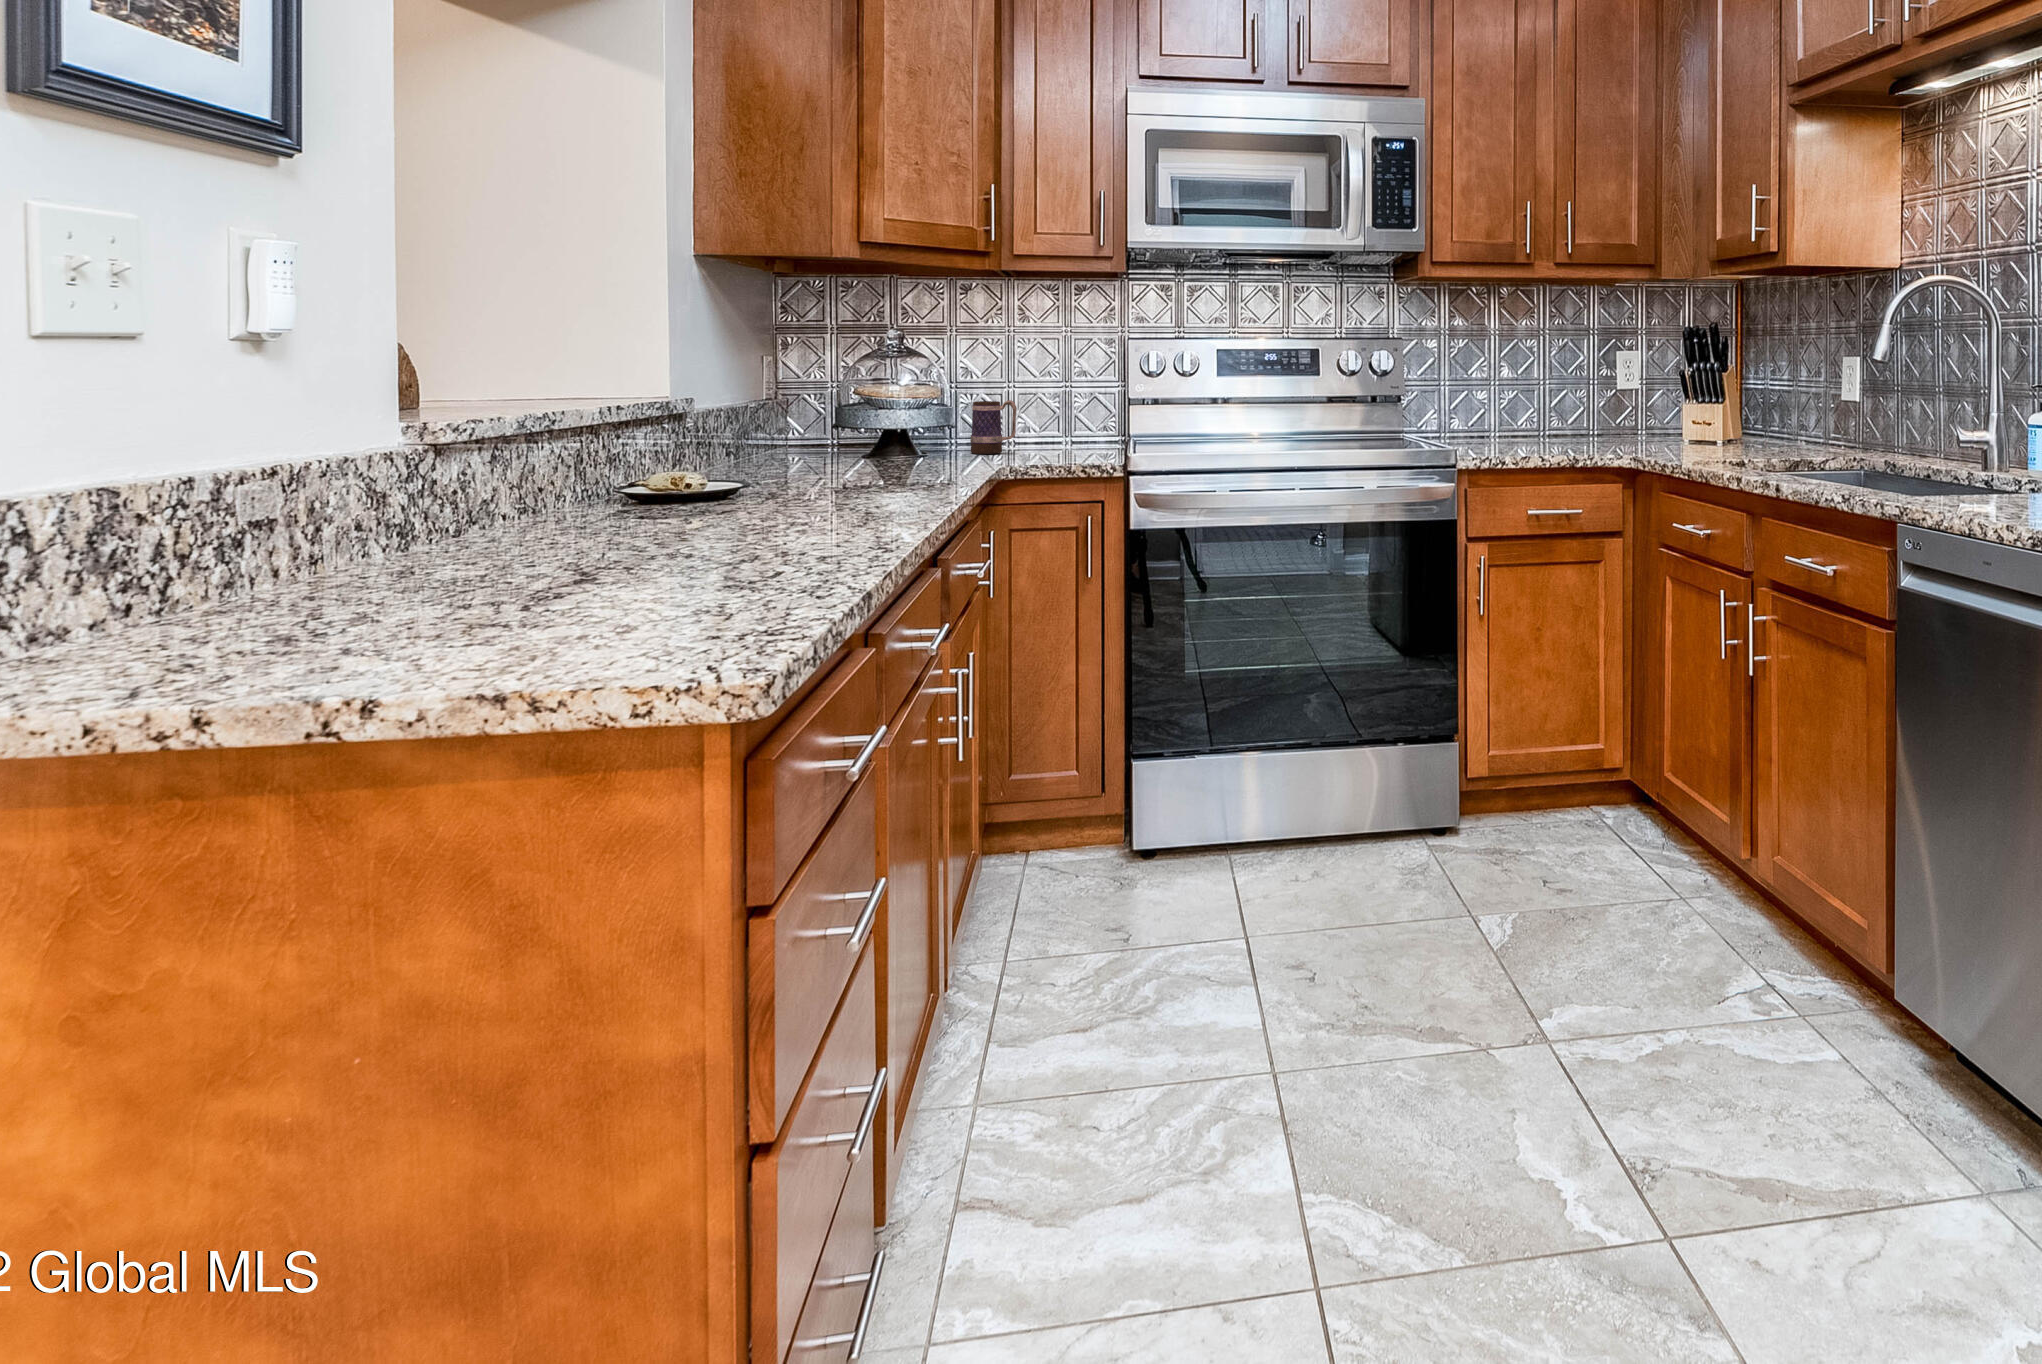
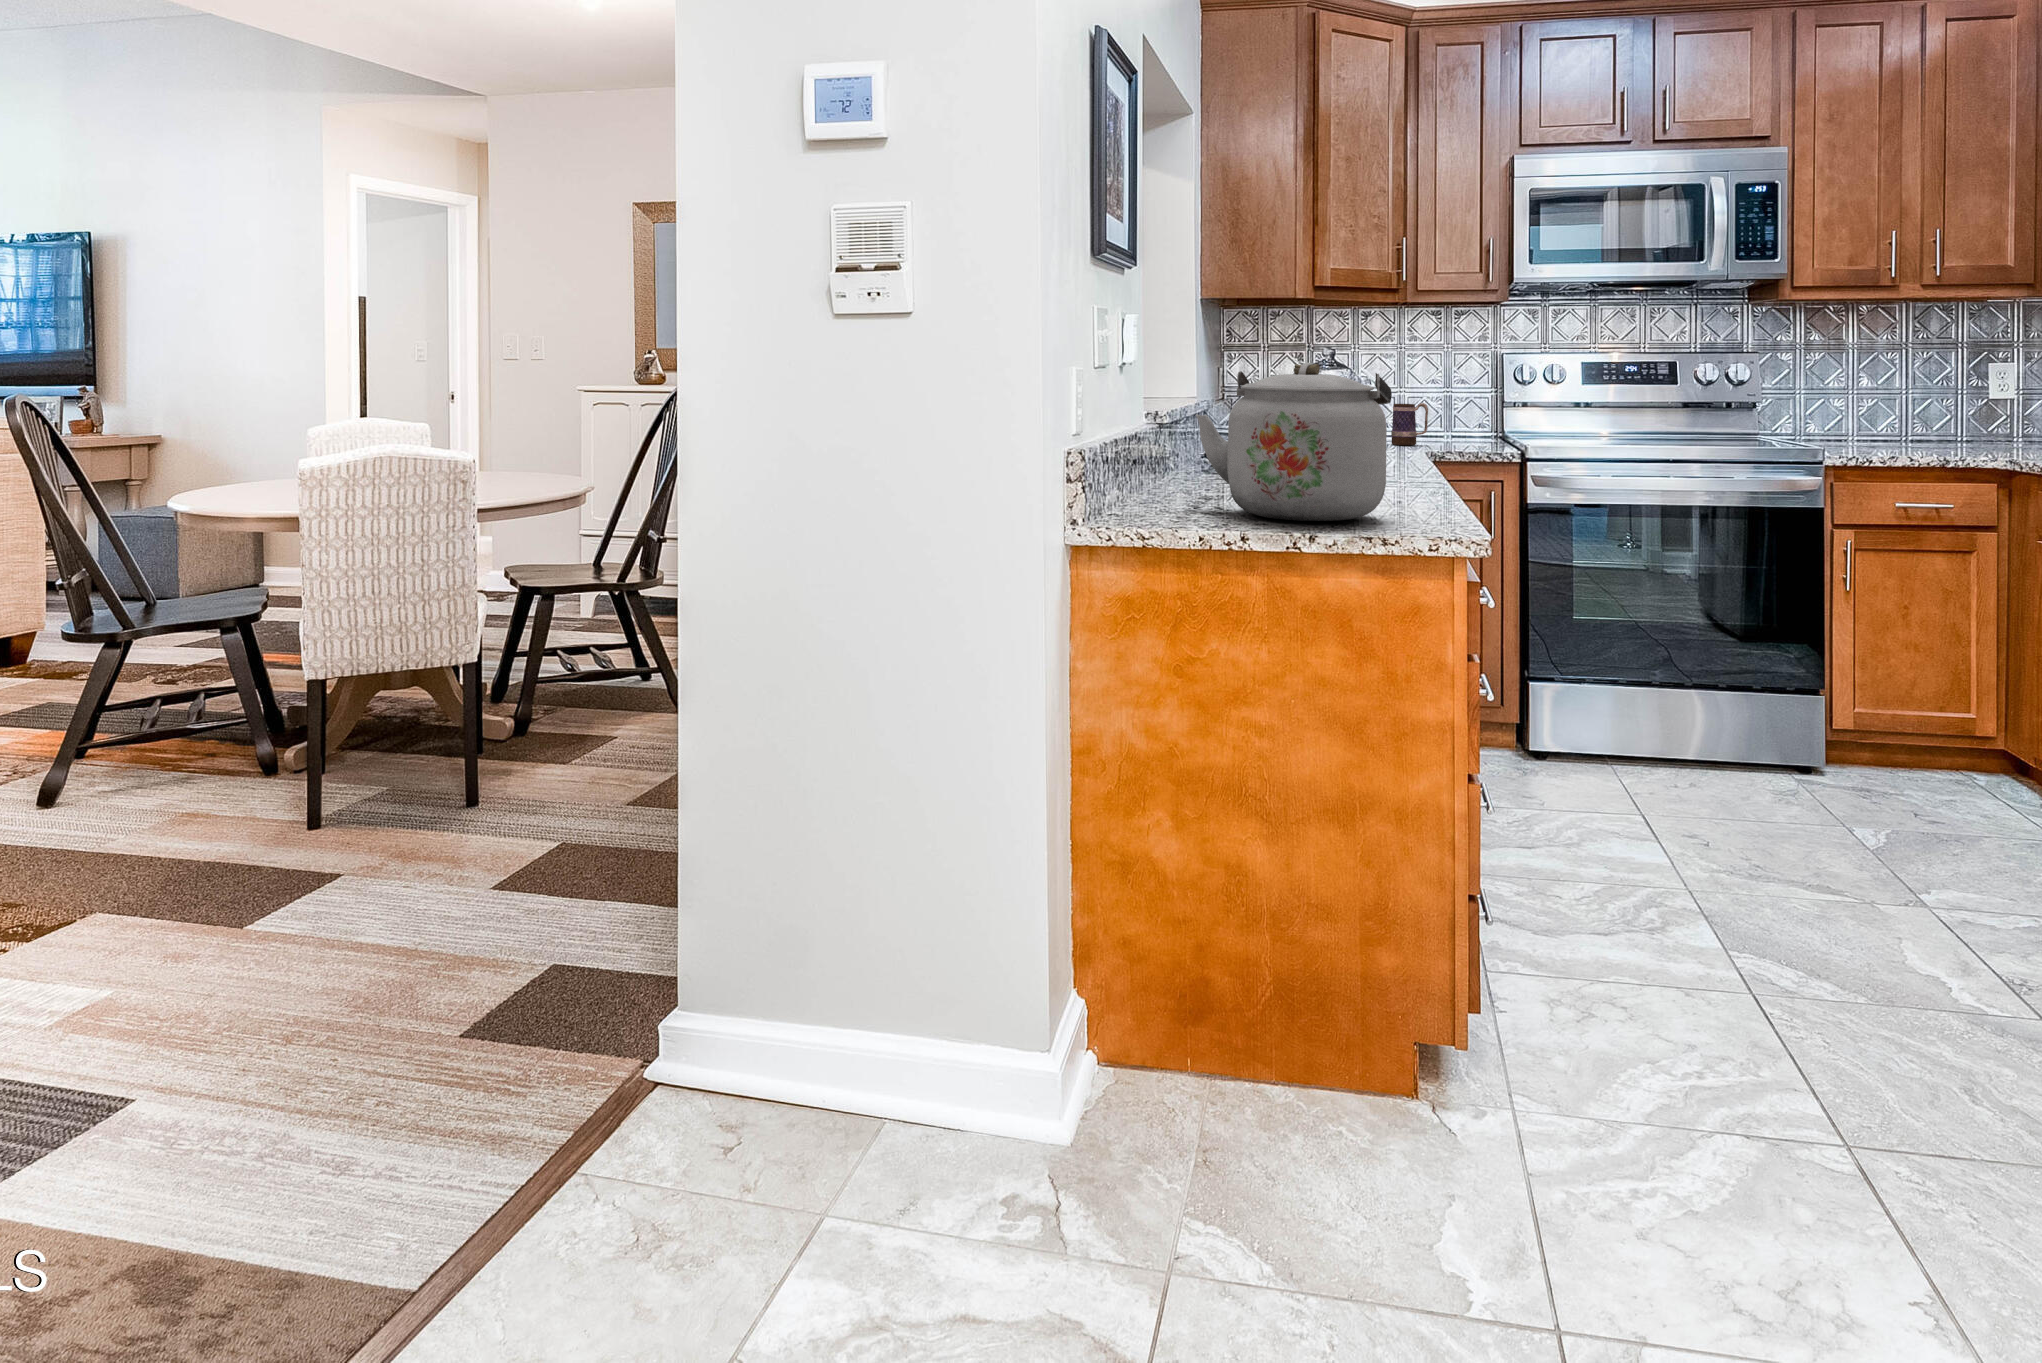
kettle: none [269,345,707,653] -> present [1196,362,1392,521]

